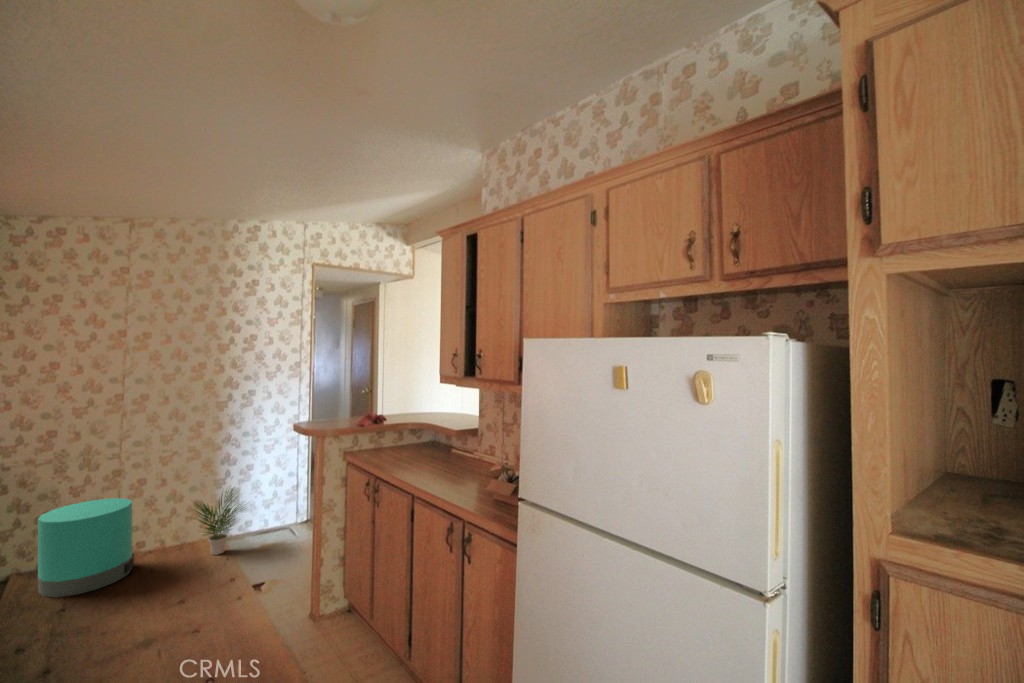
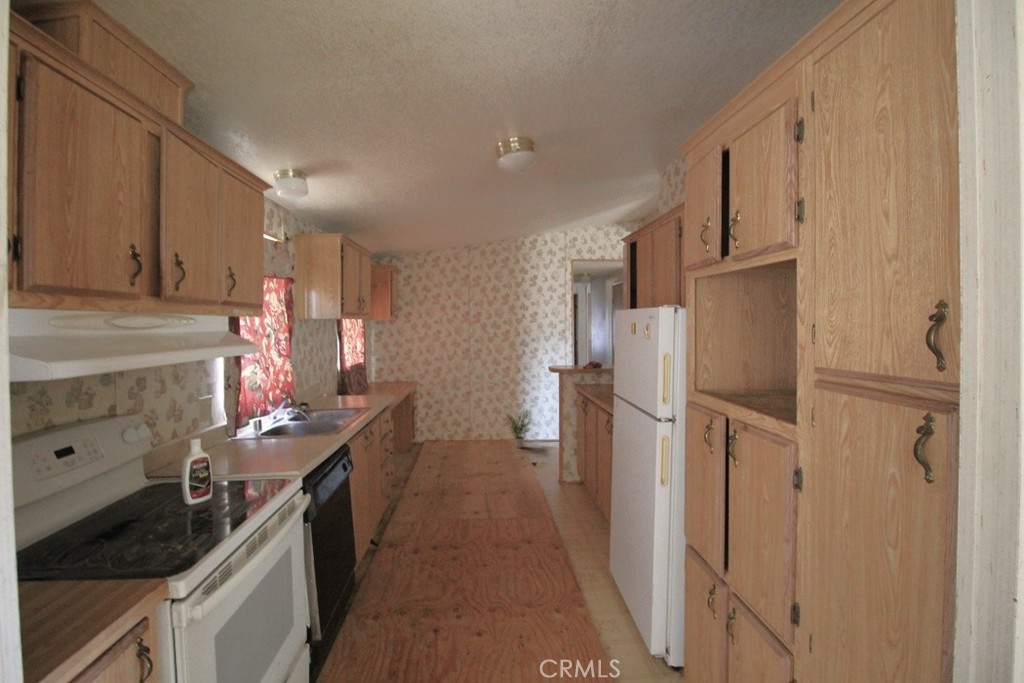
trash can: present [38,498,134,597] -> none [439,406,479,453]

